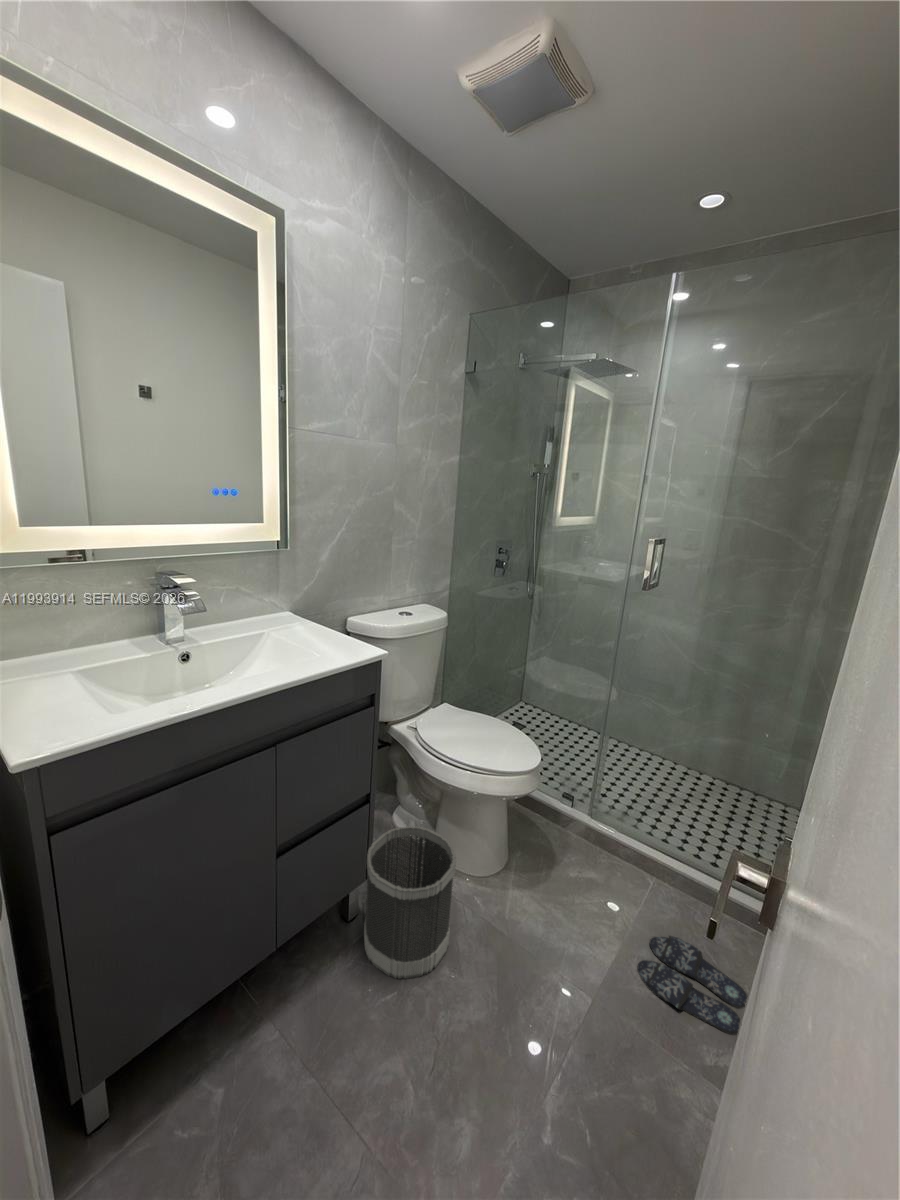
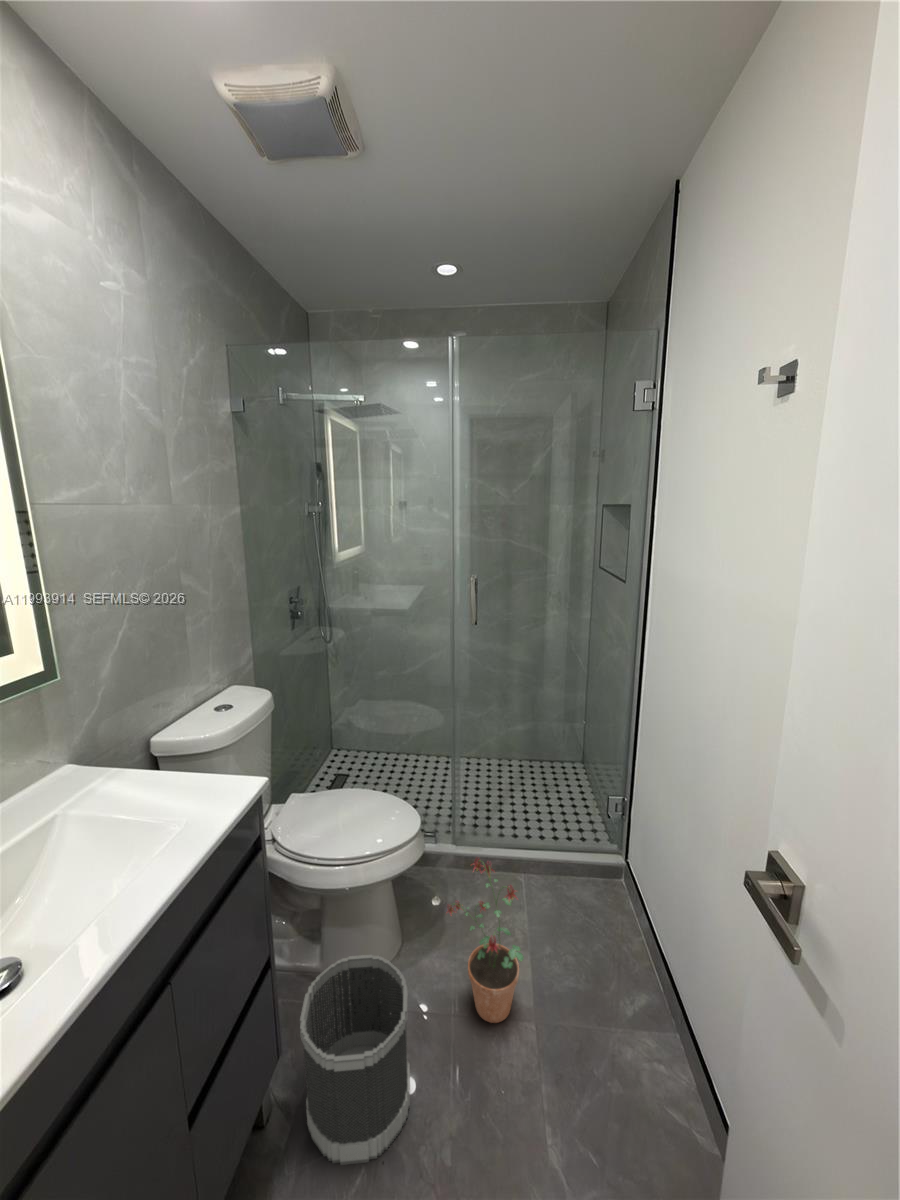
potted plant: none [519,807,585,969] -> present [447,858,523,1023]
slippers: present [638,936,747,1035] -> none [555,916,645,980]

